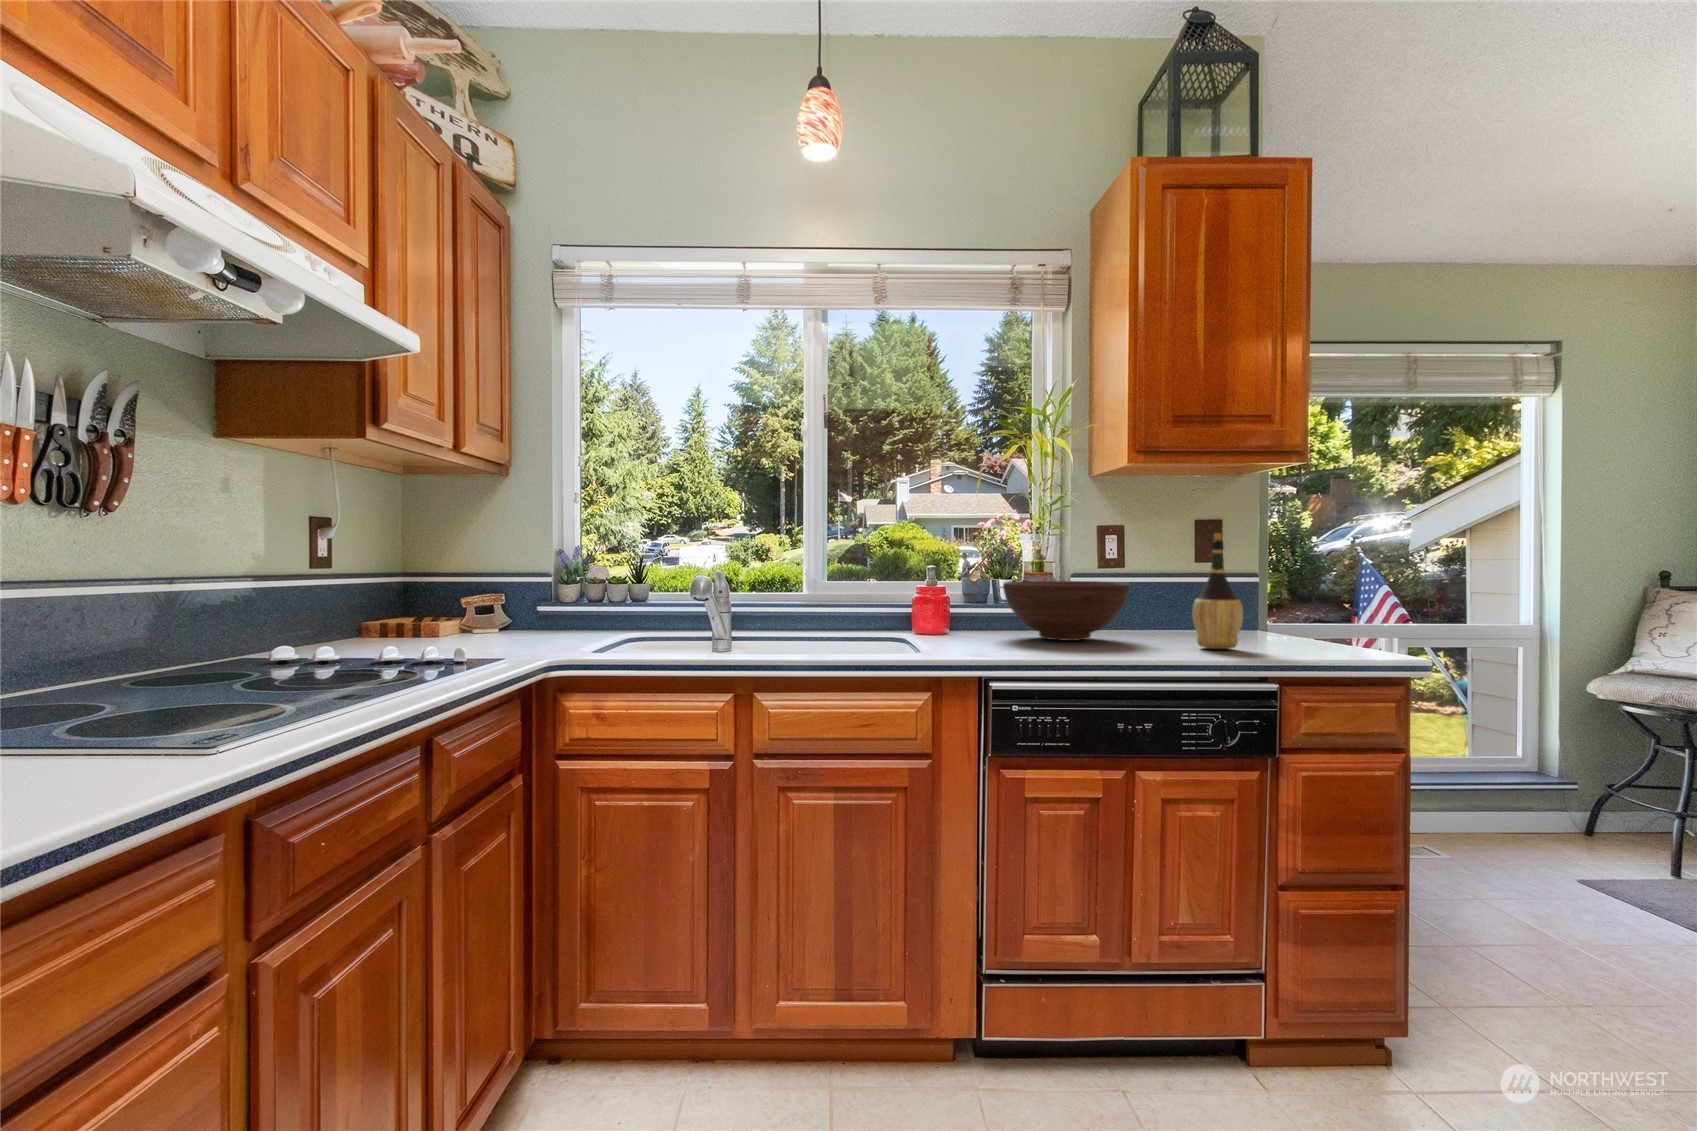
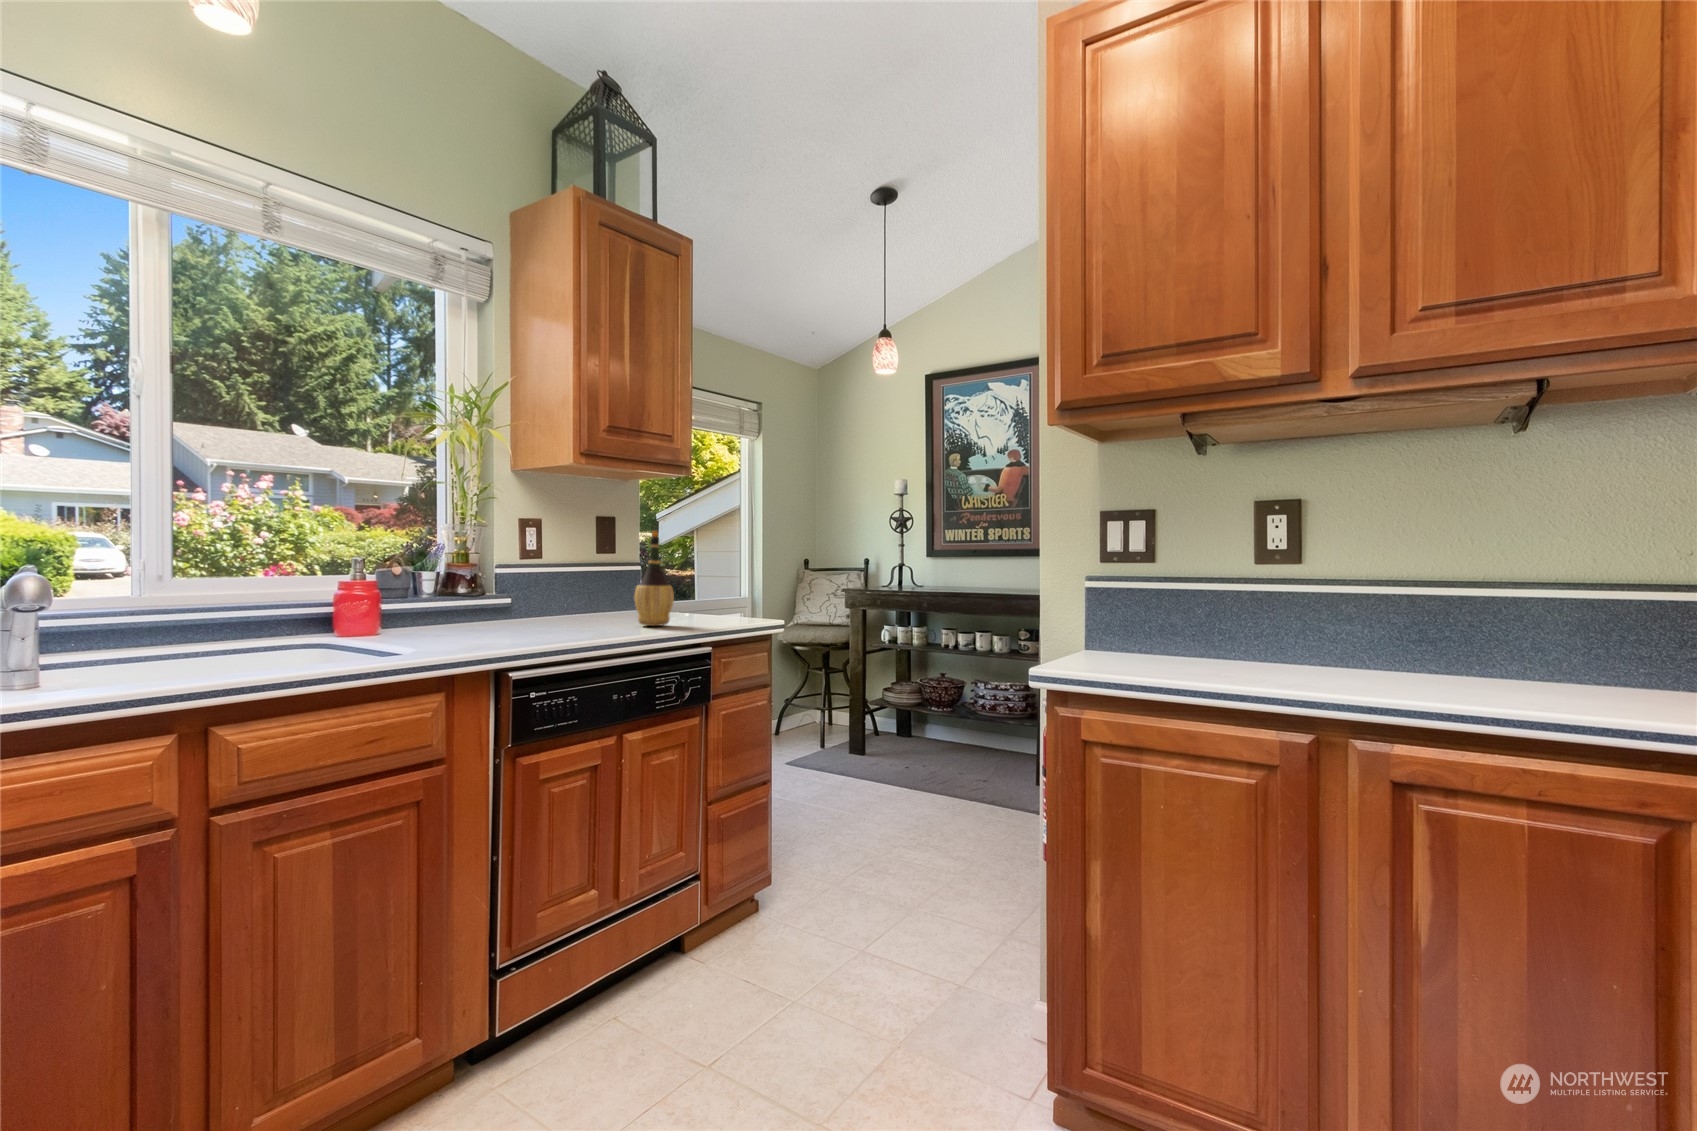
fruit bowl: present [1003,581,1129,641] -> none [449,572,578,630]

